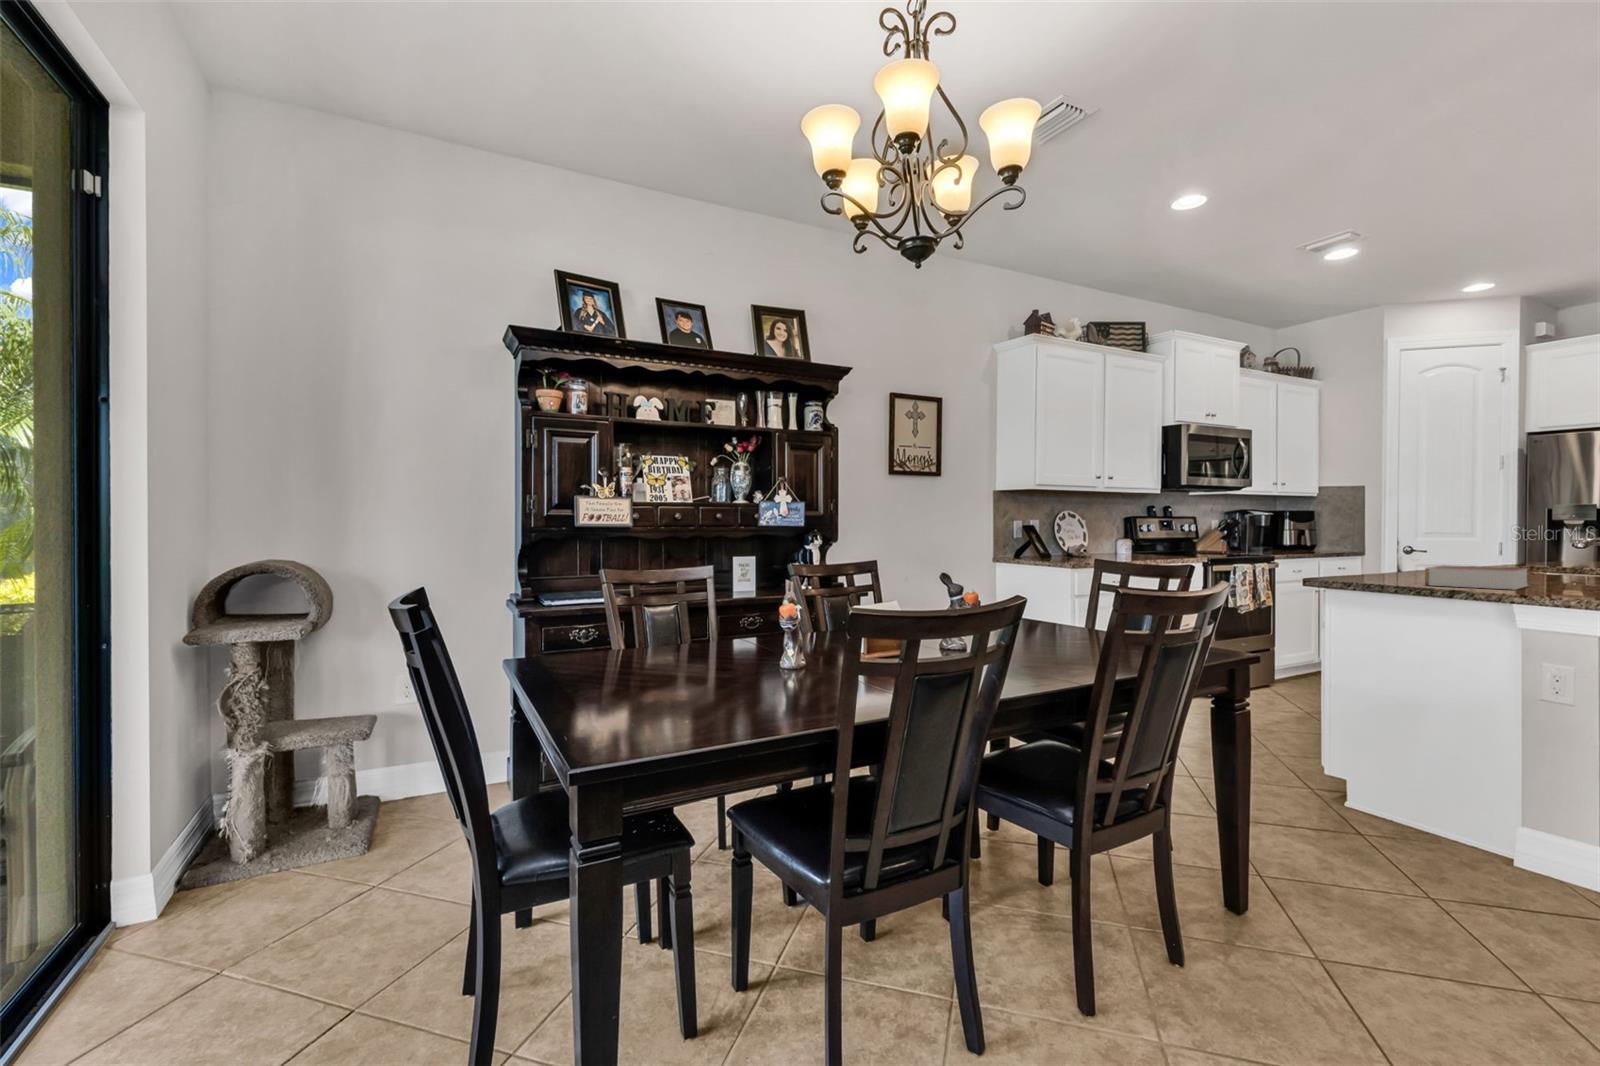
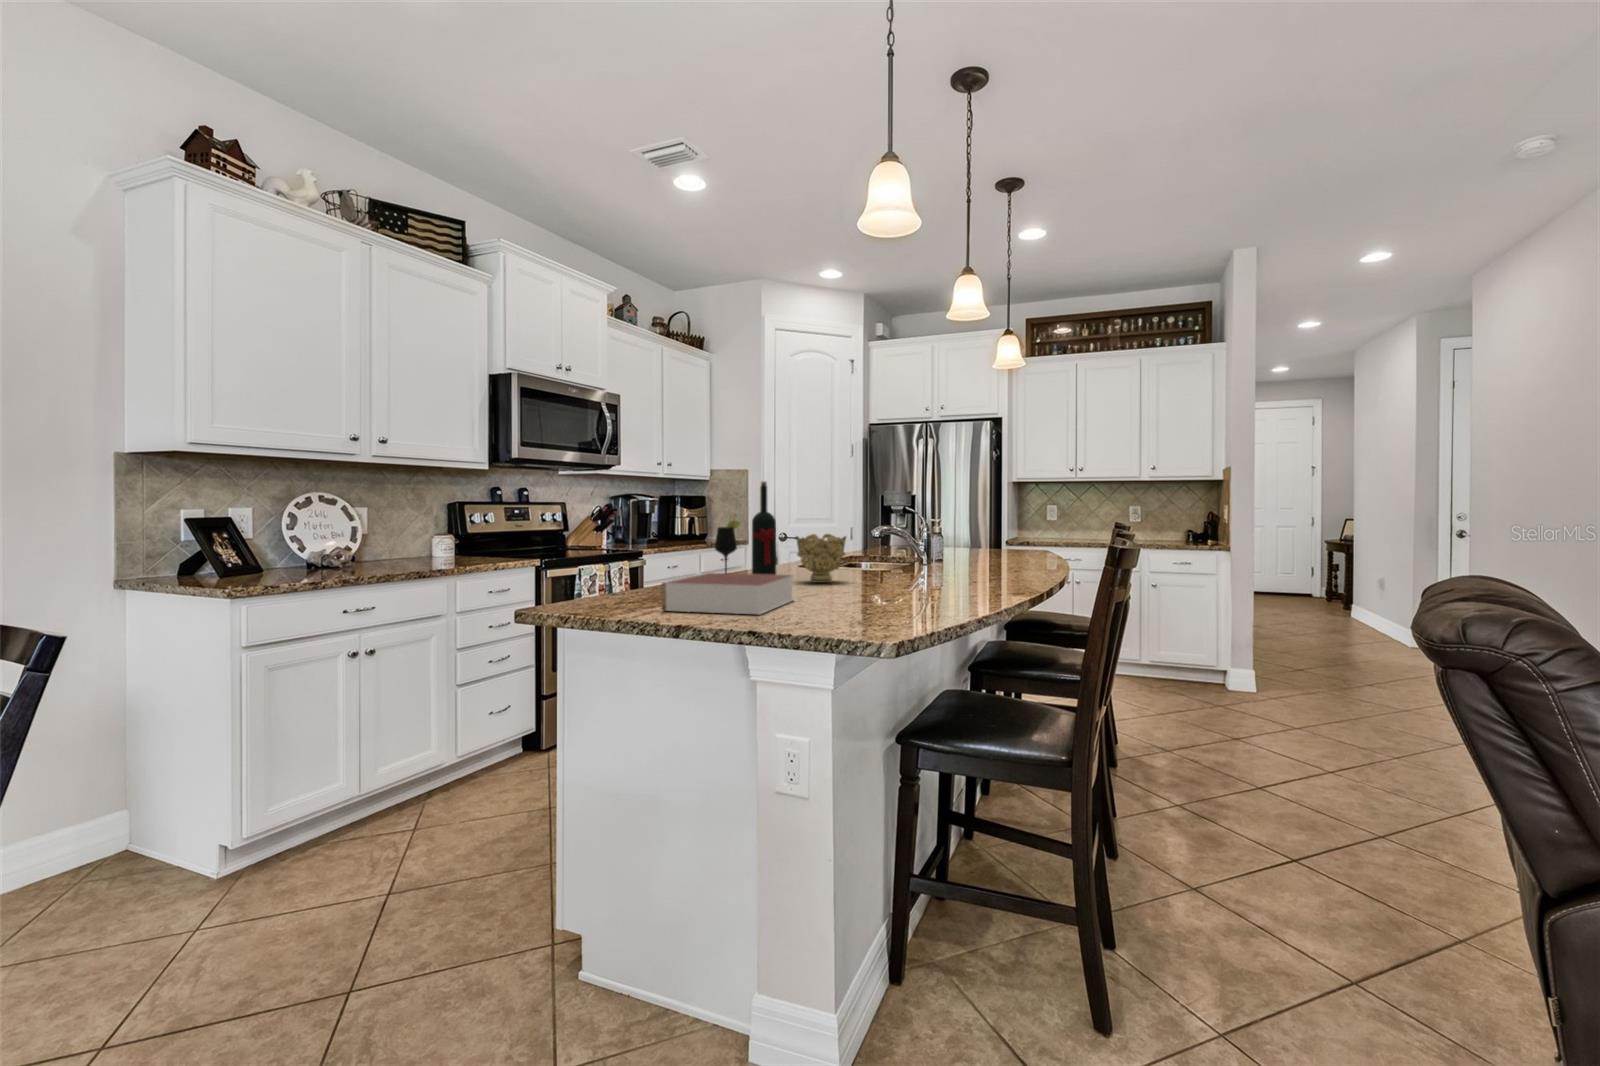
wine bottle: none [1452,501,1478,576] -> present [752,481,776,575]
wine glass: none [1422,526,1448,576] -> present [715,519,741,573]
decorative bowl: none [1505,542,1562,580] -> present [796,534,846,583]

